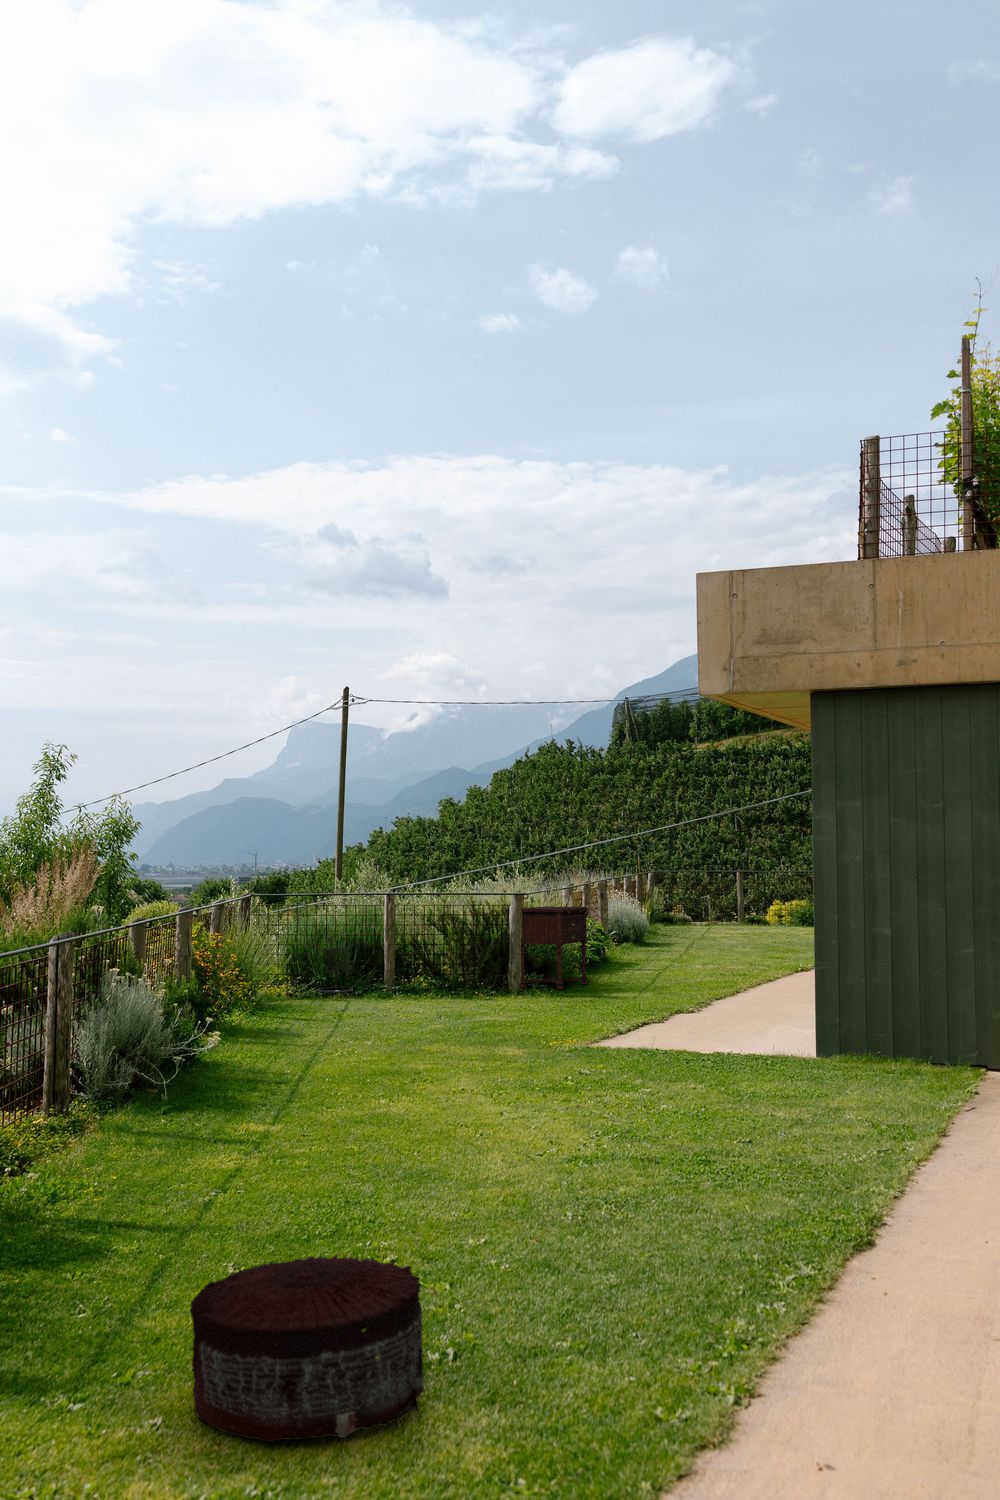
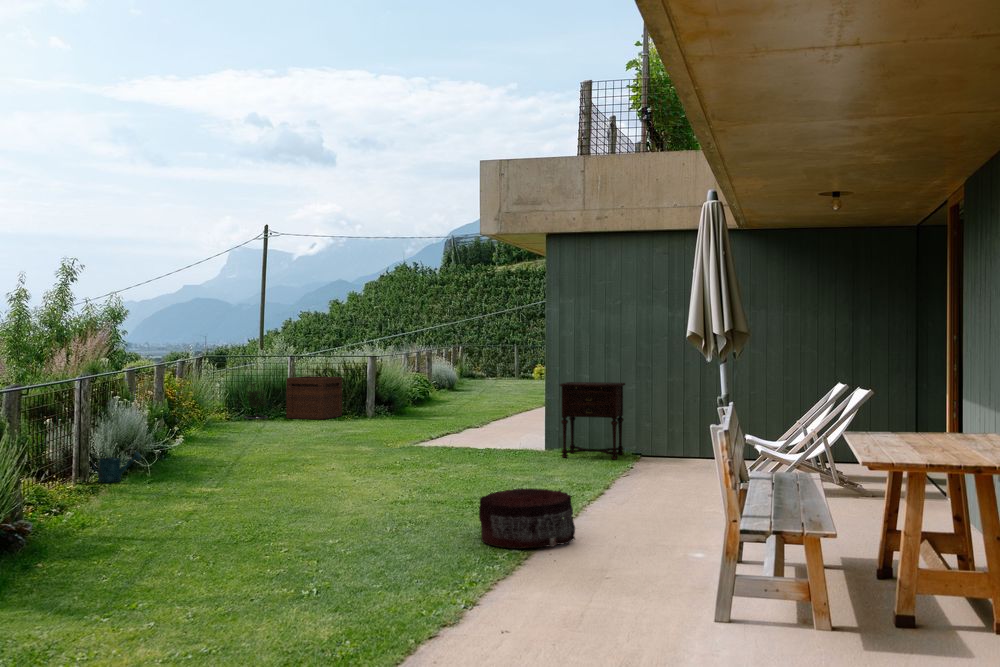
side table: present [520,906,587,990] -> present [560,382,625,460]
wooden crate: none [382,924,469,994] -> present [286,376,342,420]
watering can: none [72,1063,151,1116] -> present [92,452,141,483]
pouf: present [190,1254,424,1442] -> present [479,488,575,549]

